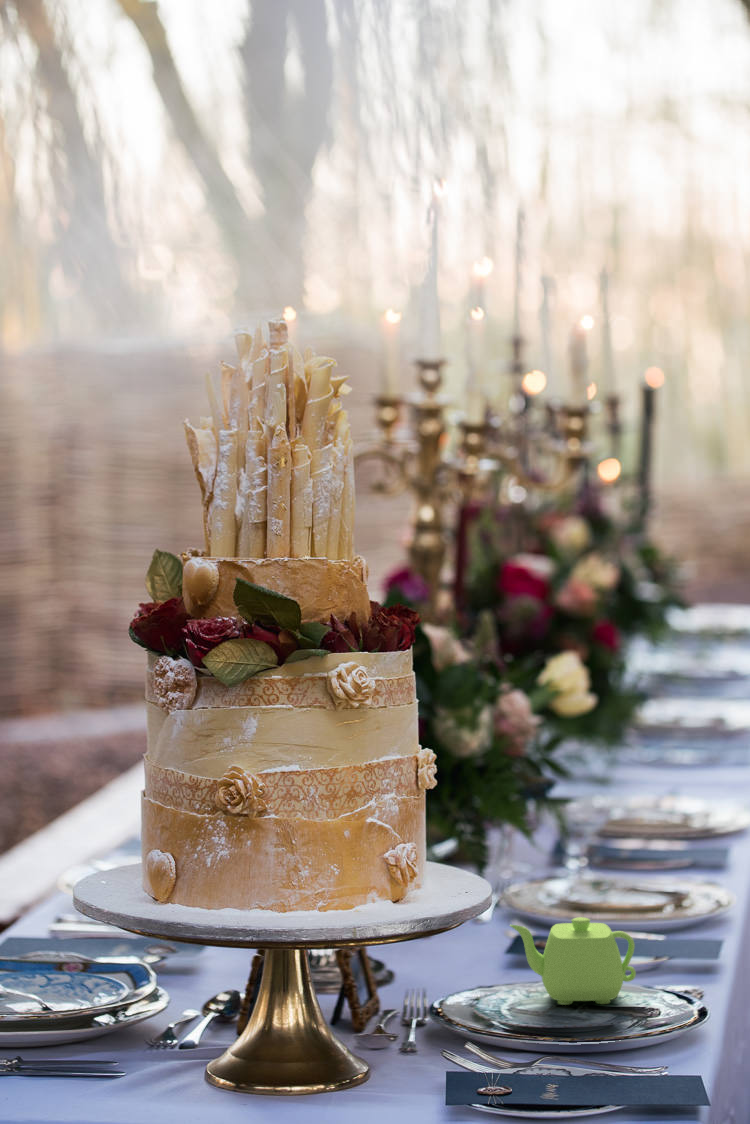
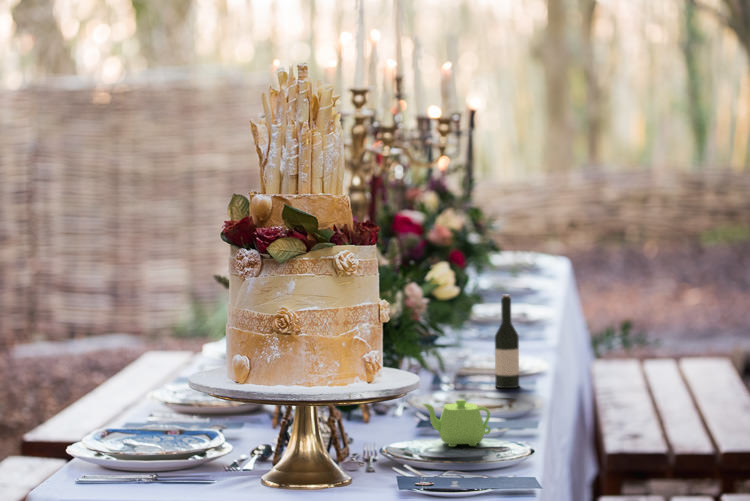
wine bottle: none [661,711,707,878] -> present [495,295,519,388]

